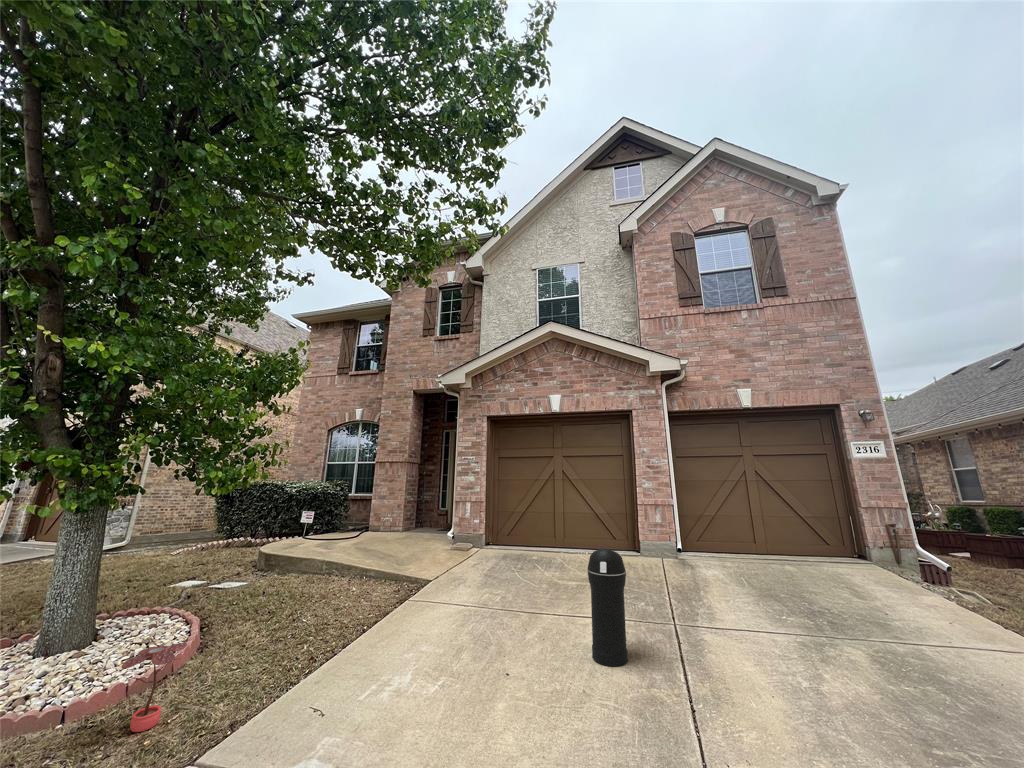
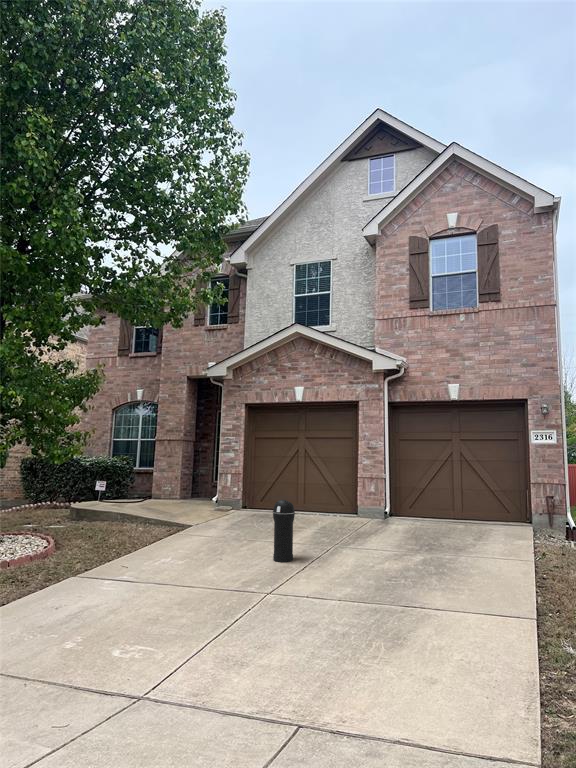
potted plant: present [121,643,187,732] -> none [36,537,61,571]

